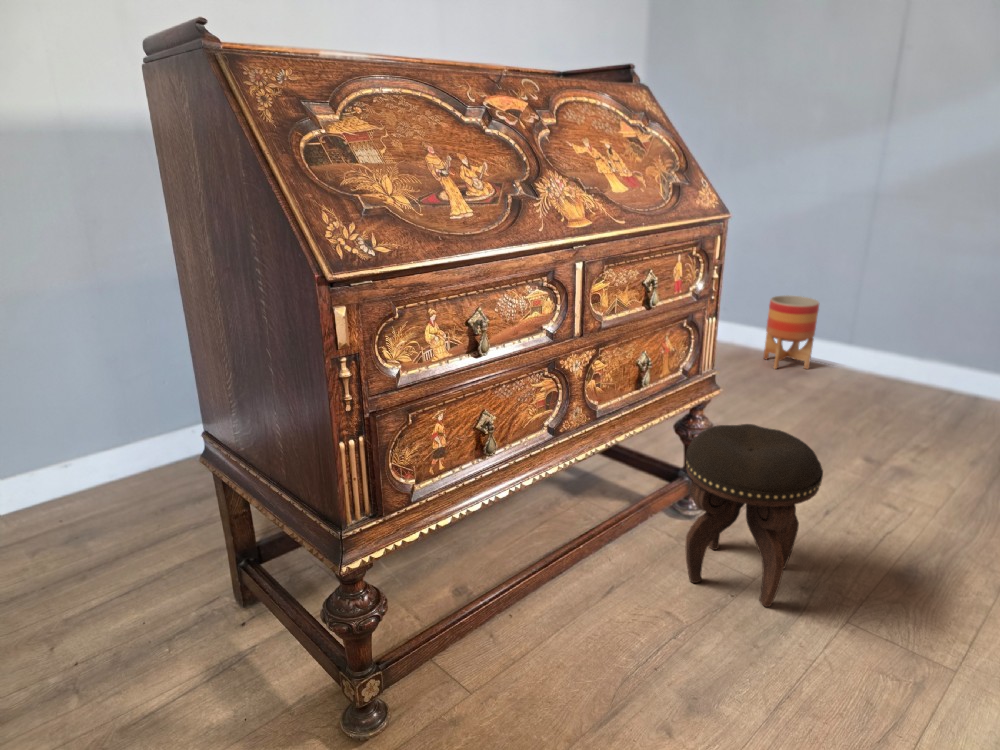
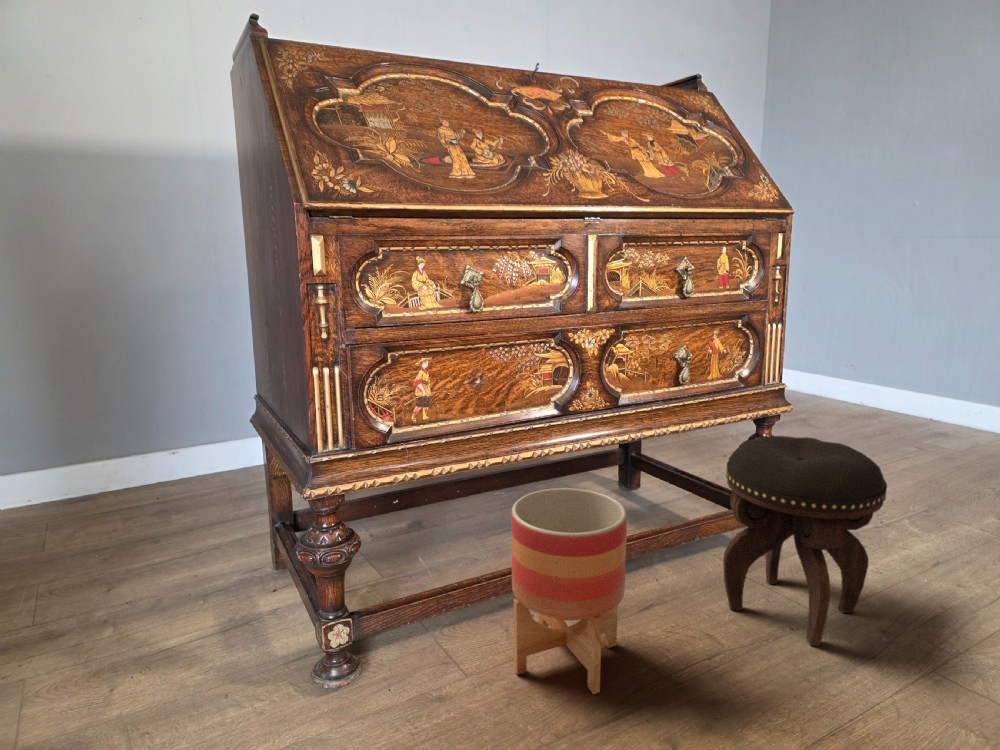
planter: present [764,295,819,369] -> present [511,488,627,694]

